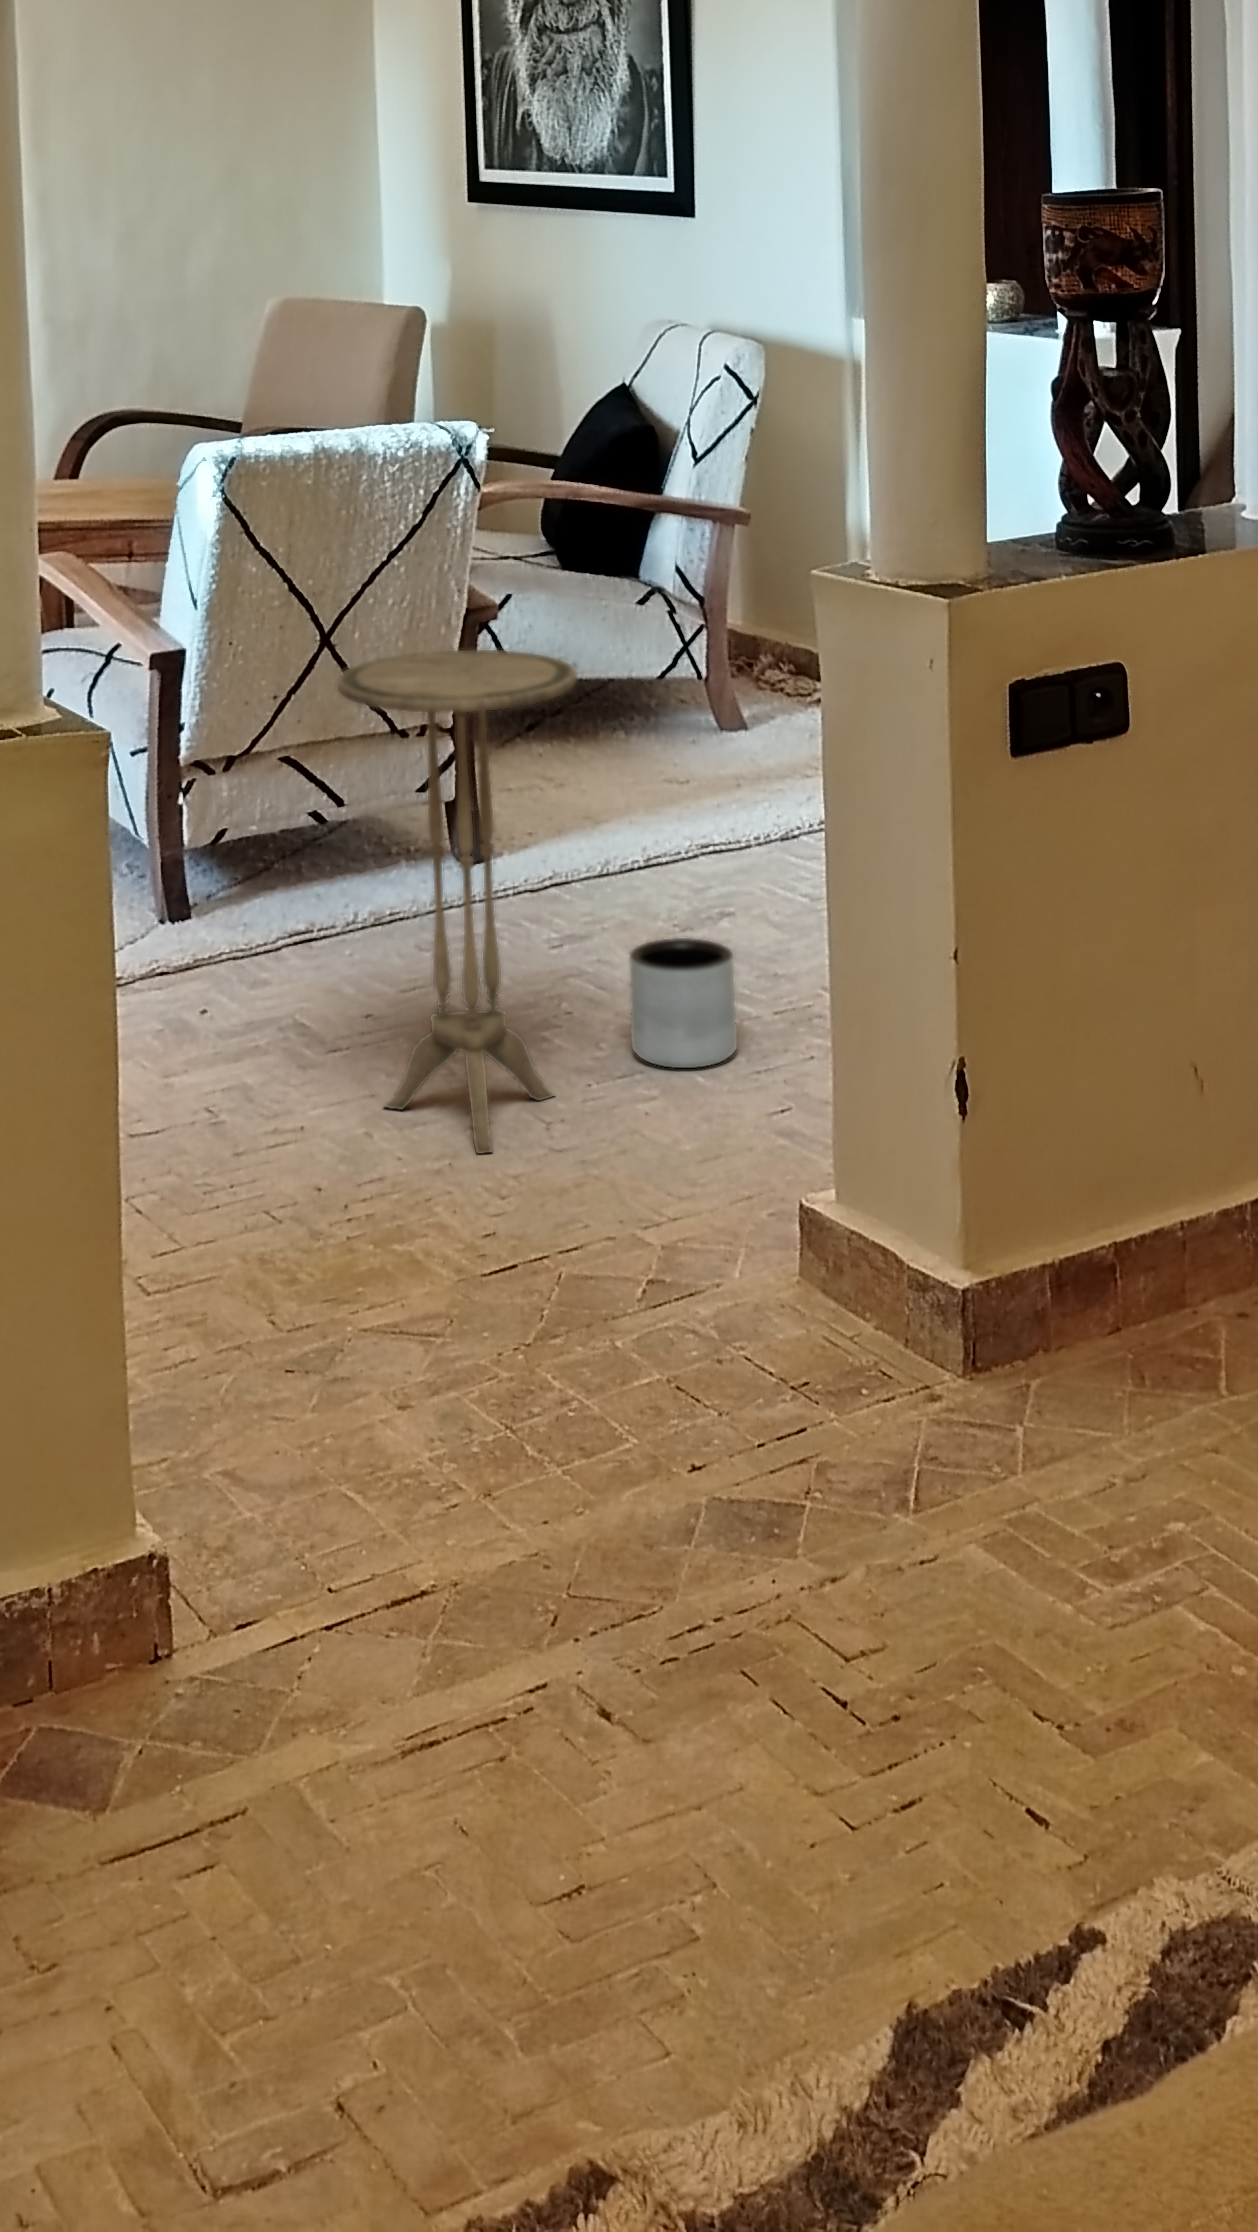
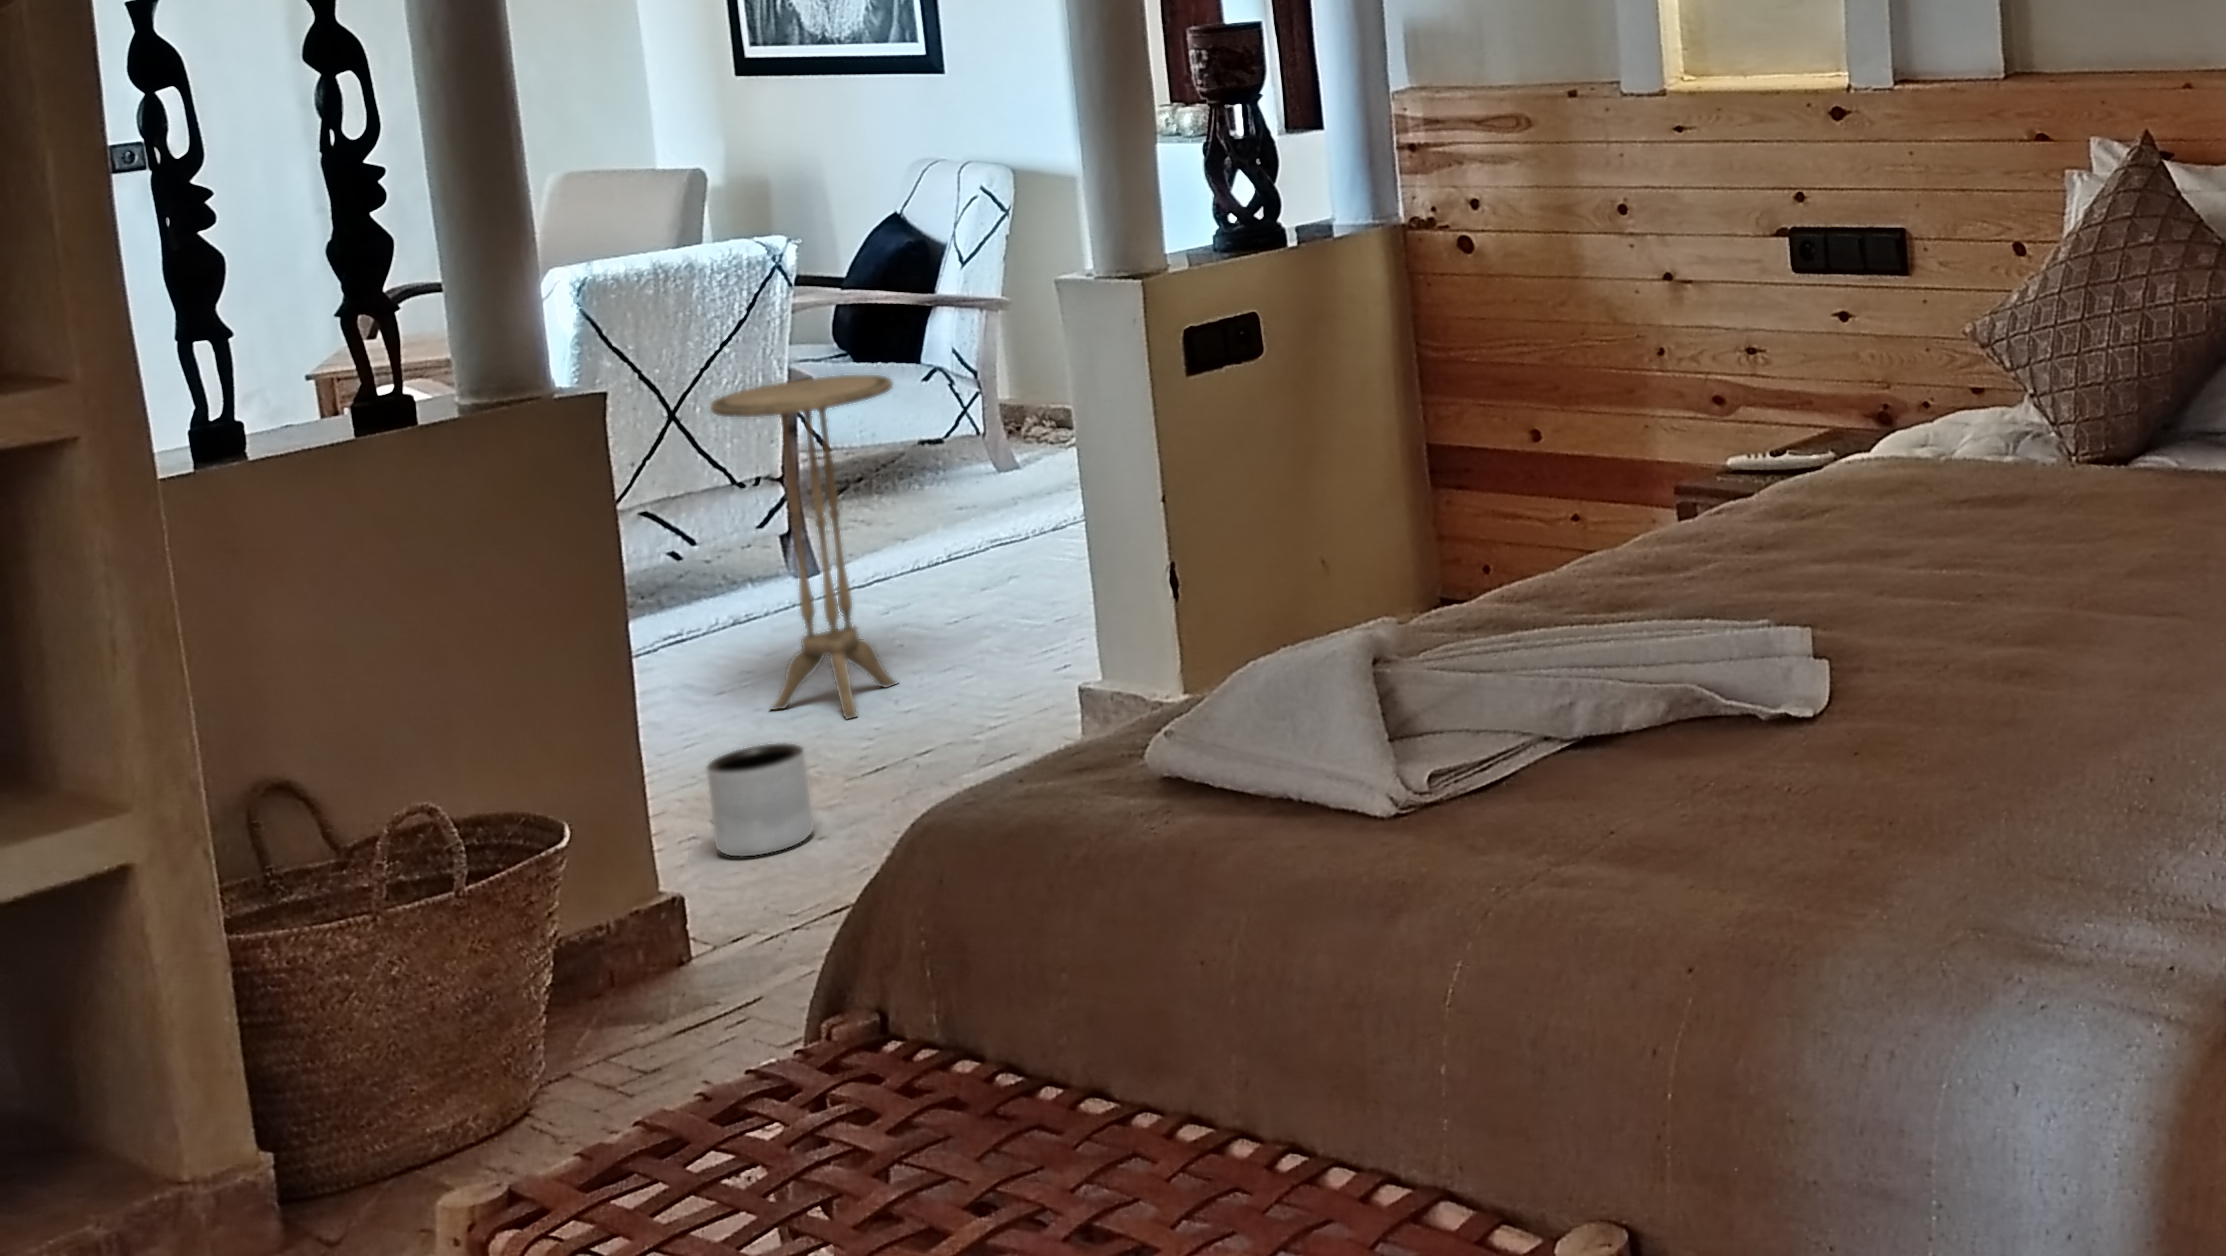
planter: present [629,938,737,1068] -> present [707,743,814,857]

